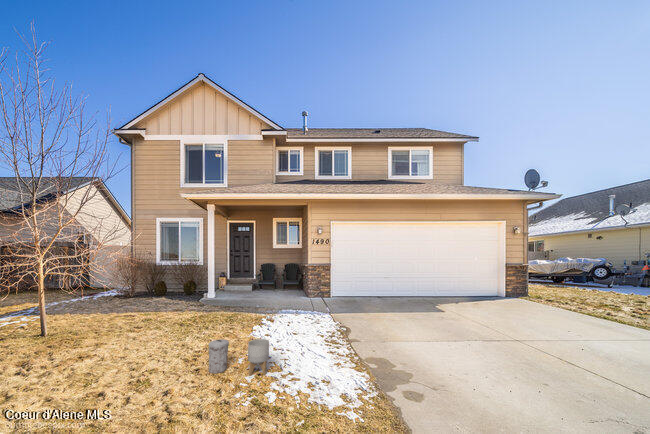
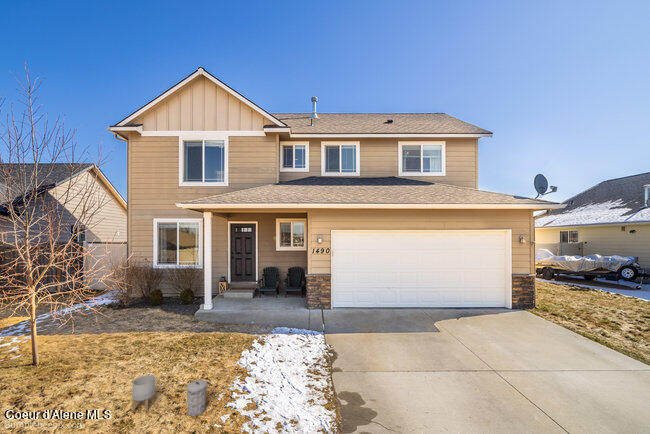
planter: present [248,339,269,376] -> present [132,375,156,412]

